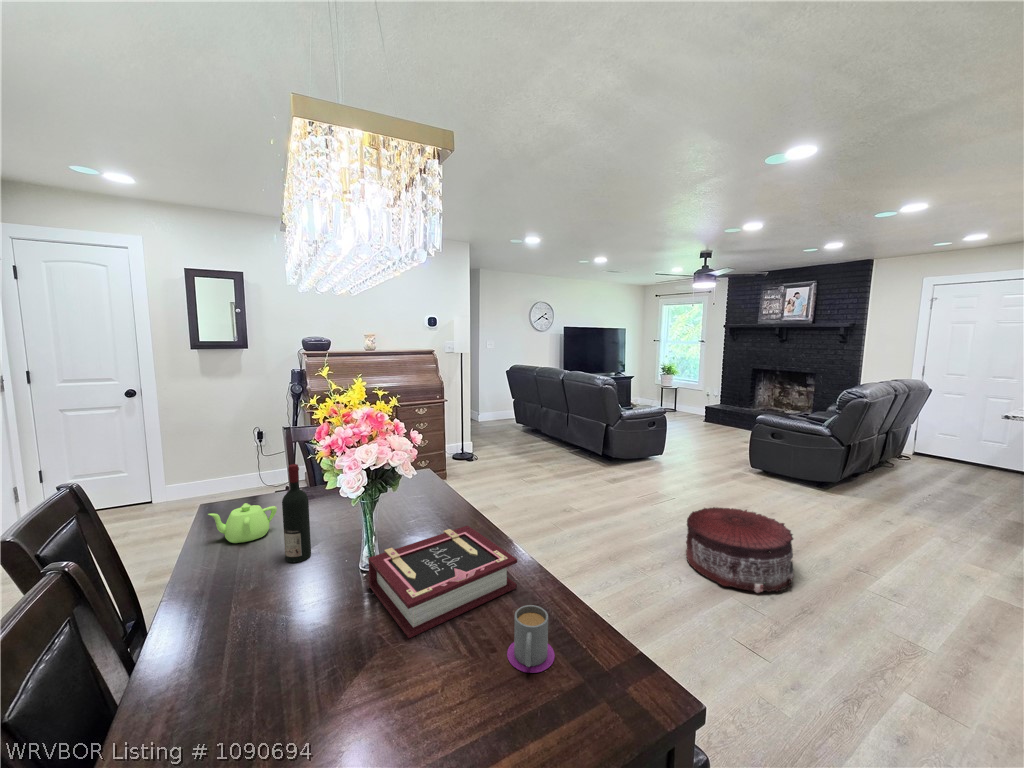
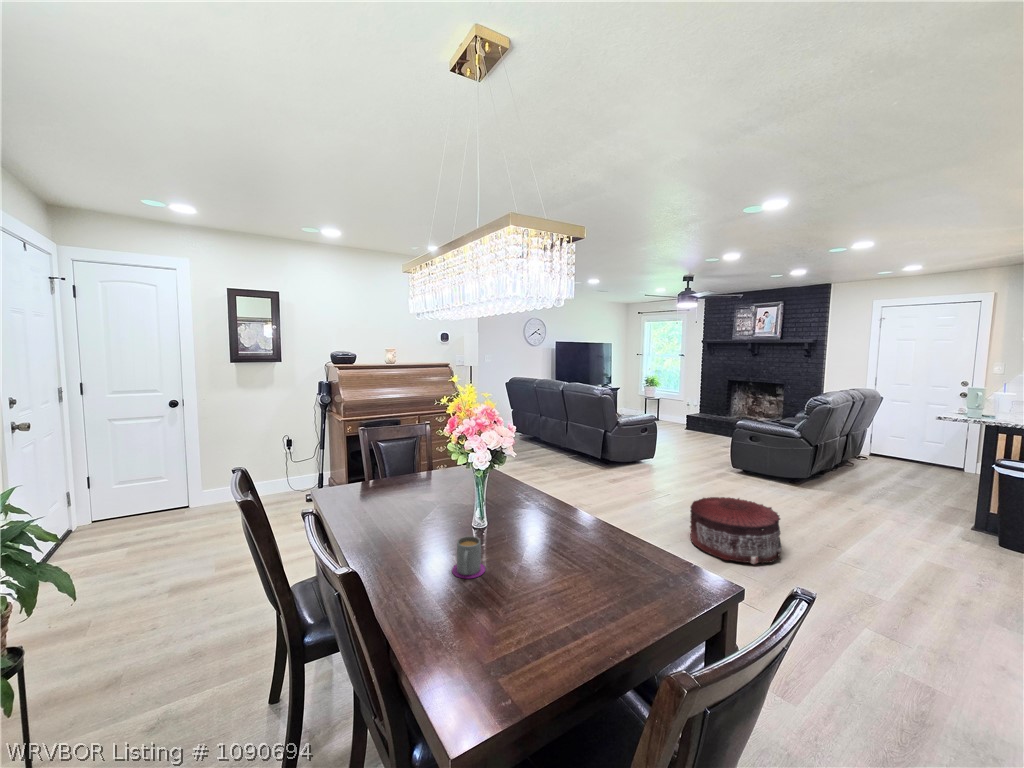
wine bottle: present [282,464,311,563] -> none [406,450,426,528]
teapot: present [208,503,277,543] -> none [337,487,385,517]
book: present [368,526,517,638] -> none [486,498,598,569]
mug: present [507,605,555,673] -> present [452,536,485,579]

